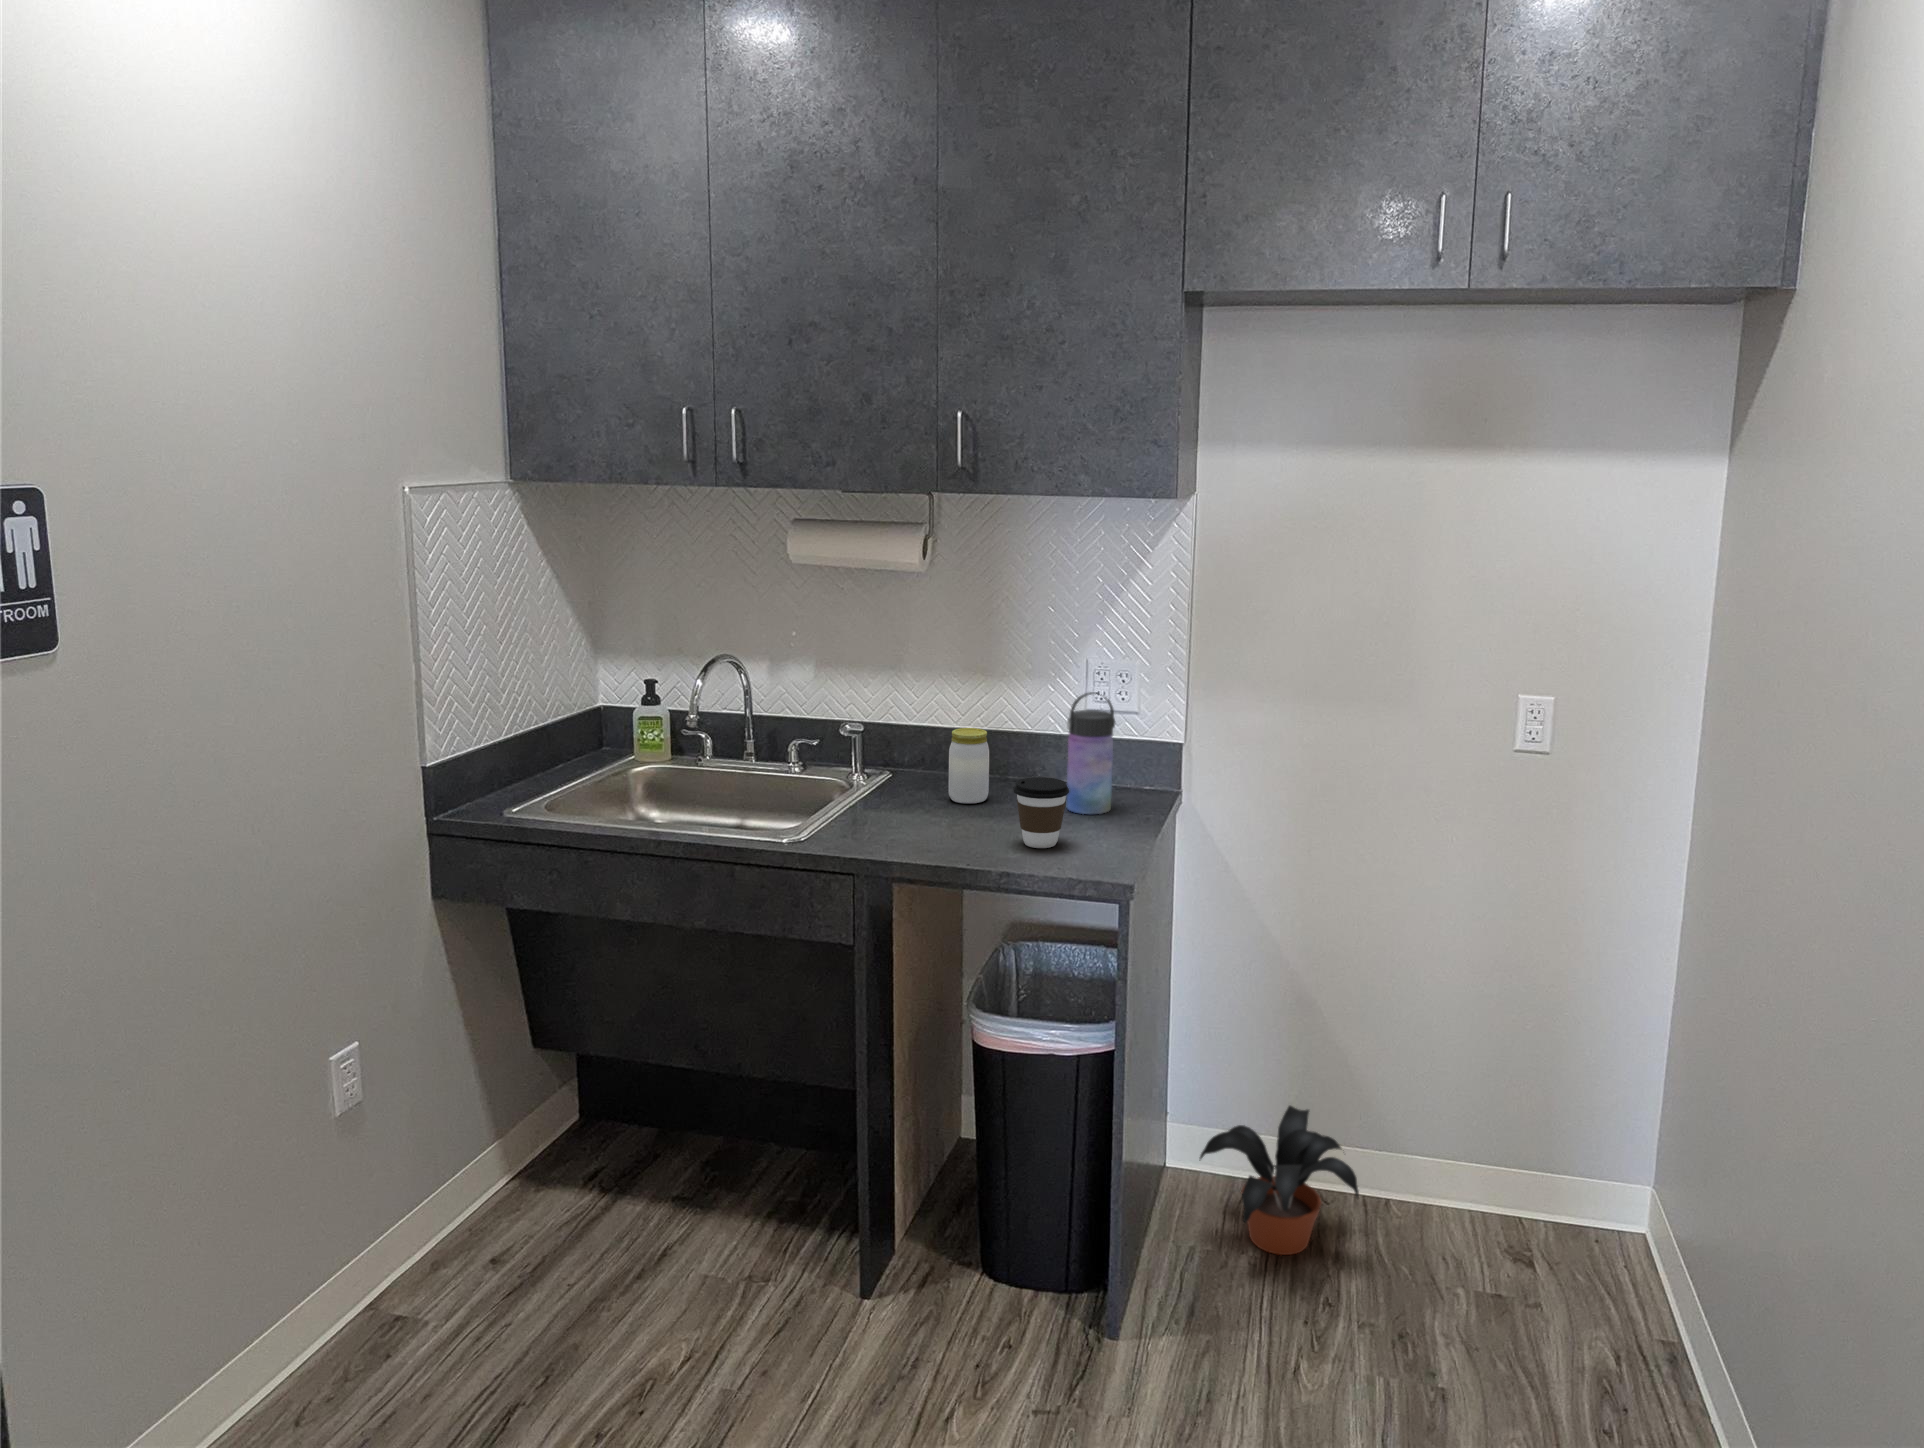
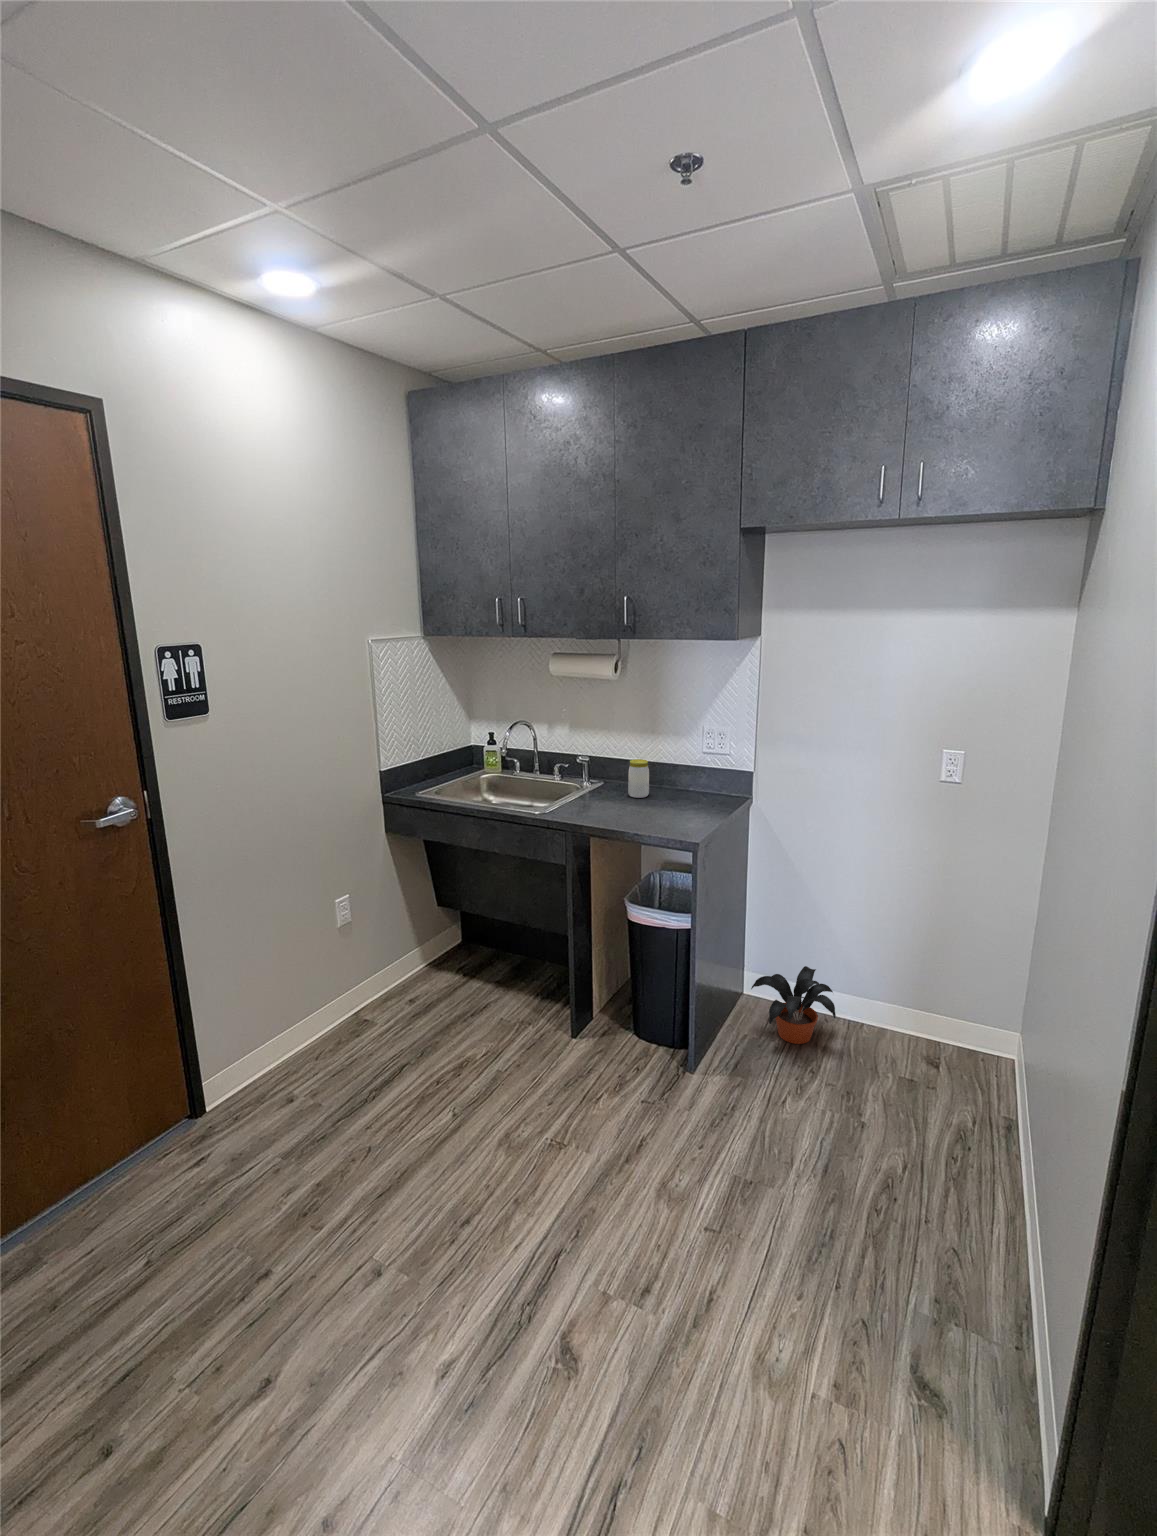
water bottle: present [1067,692,1115,814] -> none [687,742,713,806]
coffee cup: present [1013,777,1070,848] -> none [650,785,679,821]

